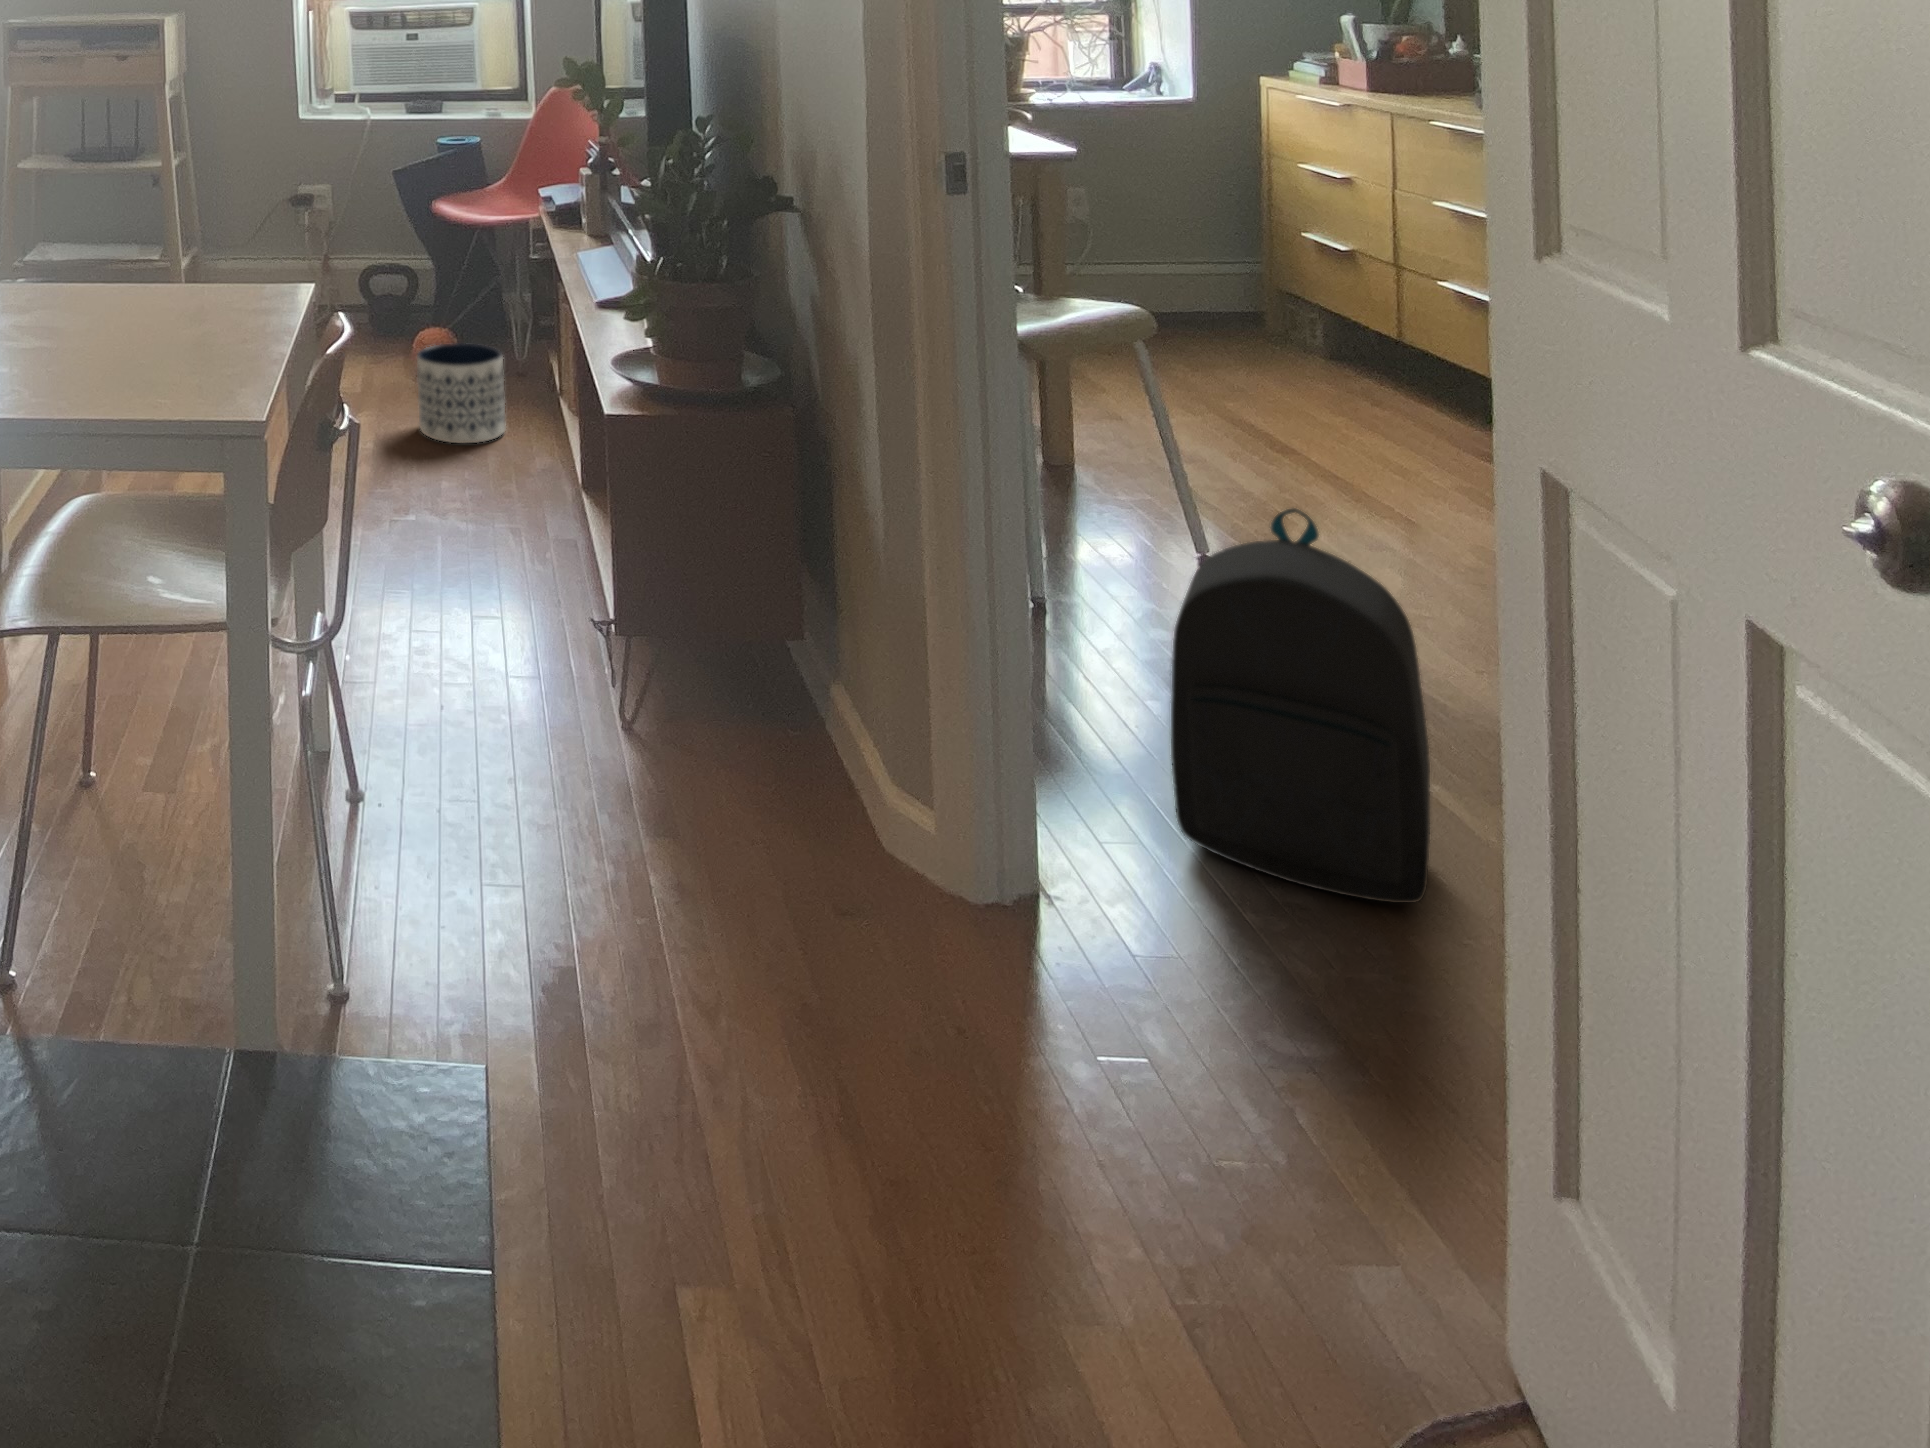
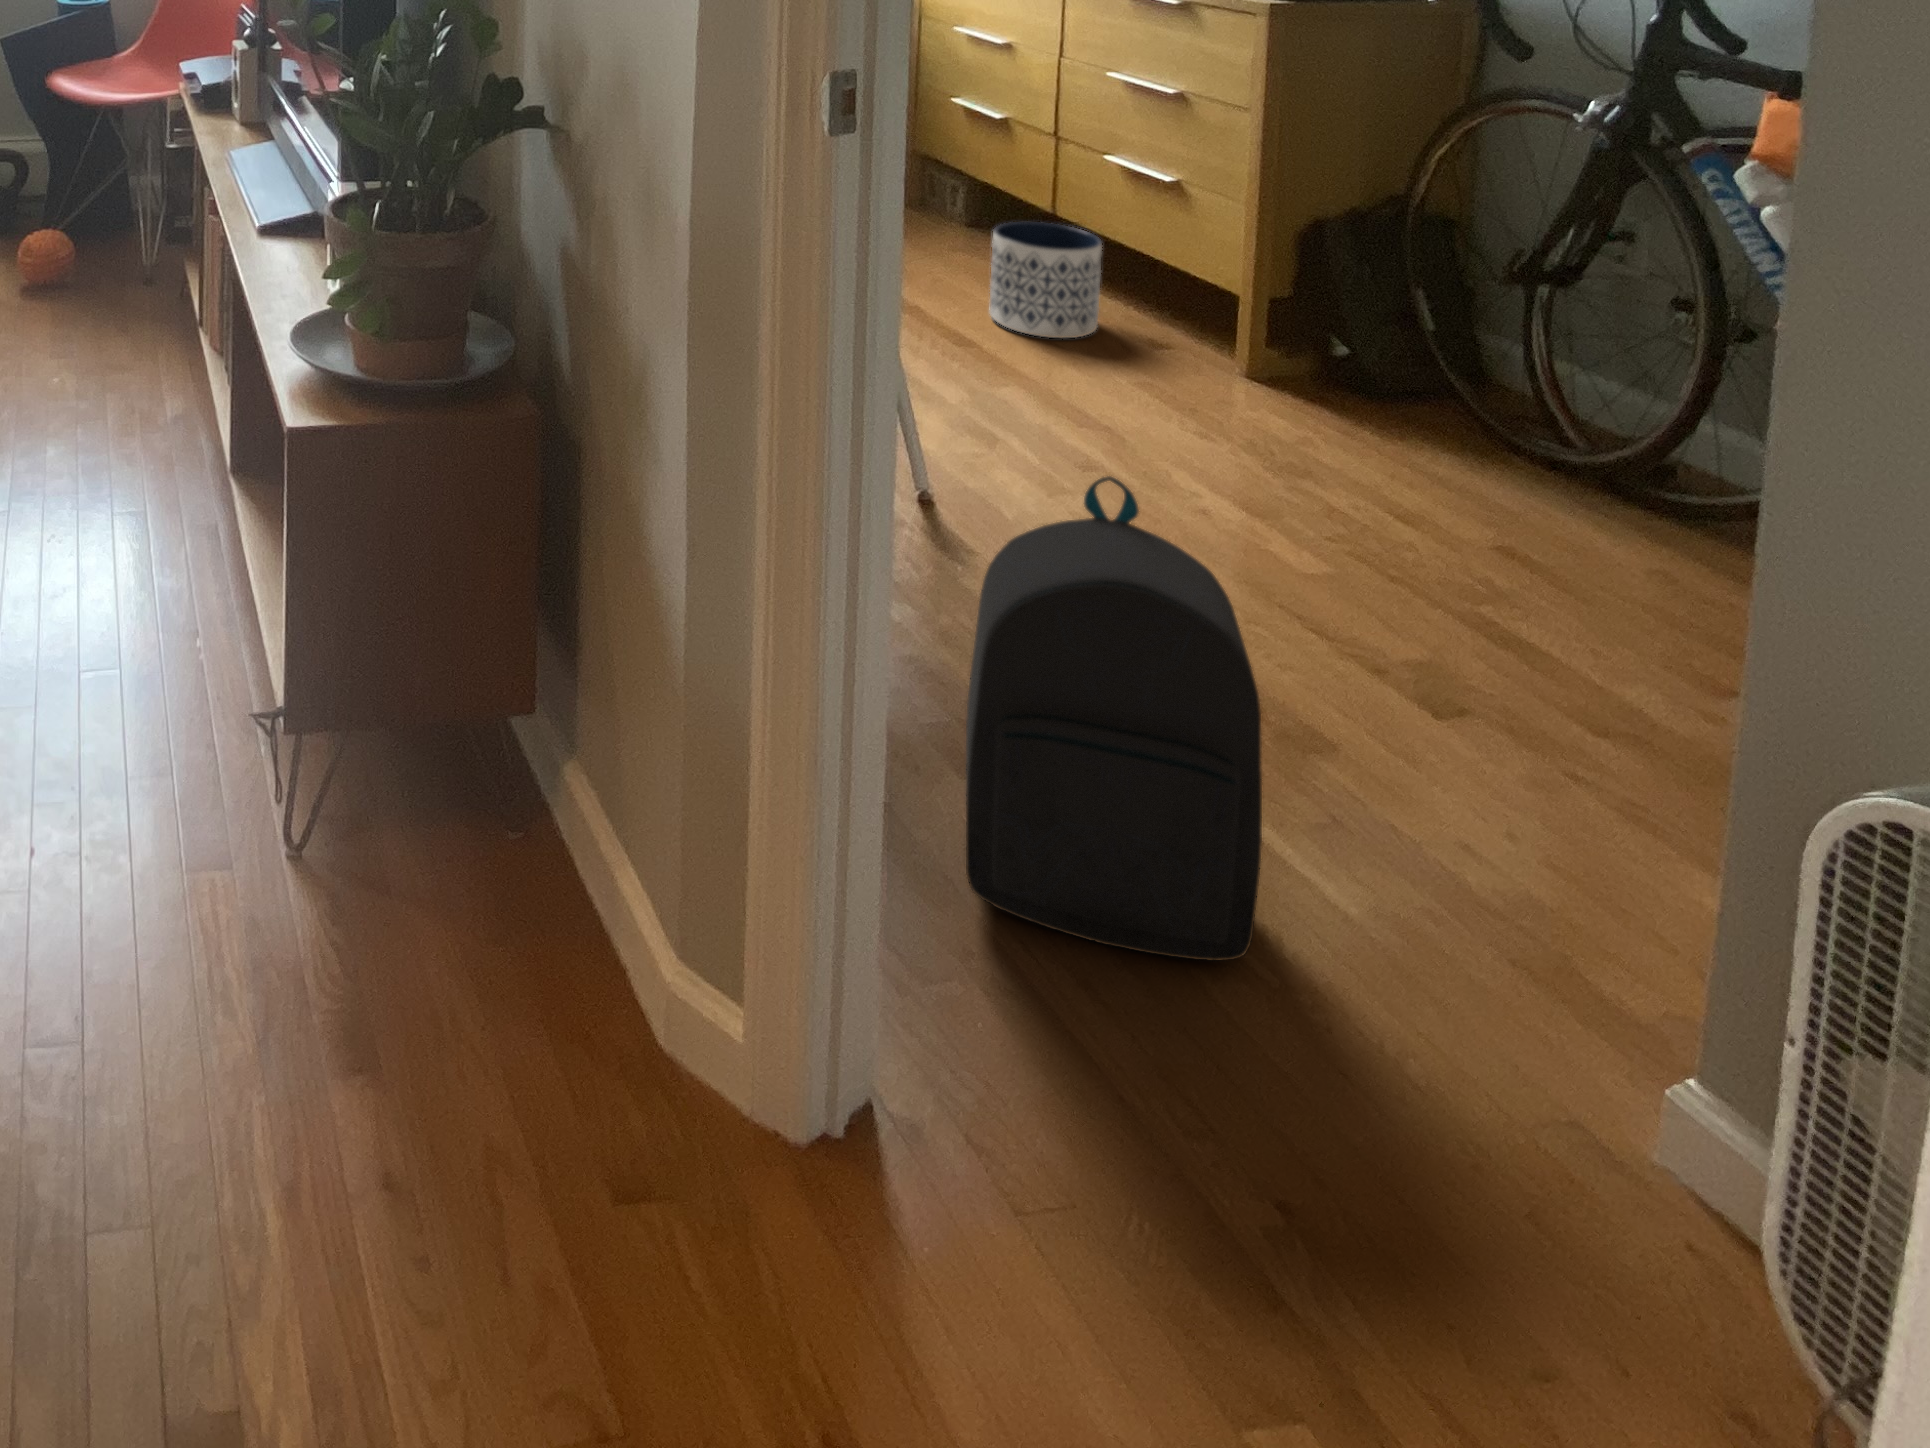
planter: present [417,343,505,443] -> present [989,222,1102,338]

